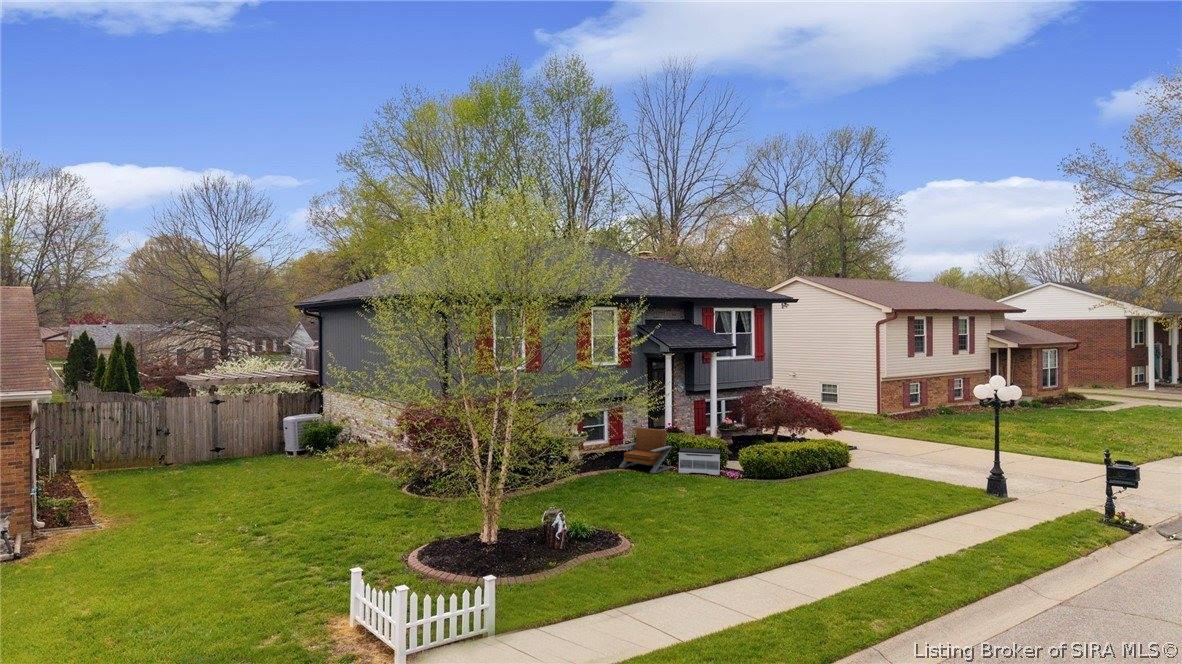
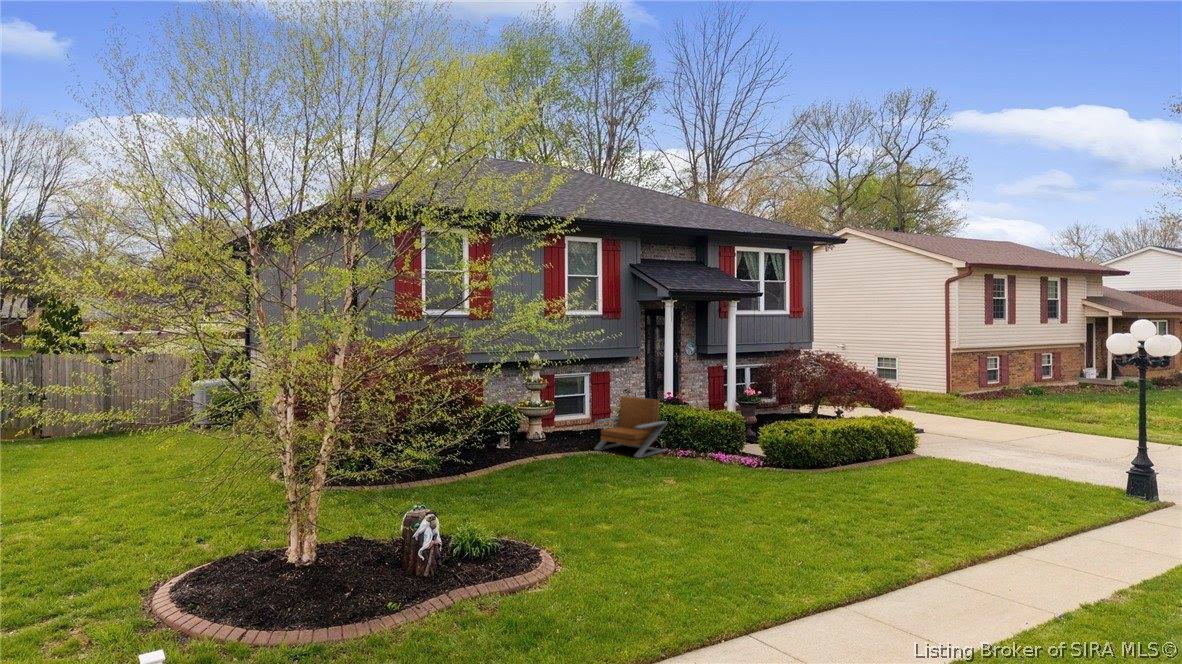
bench: present [679,448,720,475] -> none [674,424,733,462]

